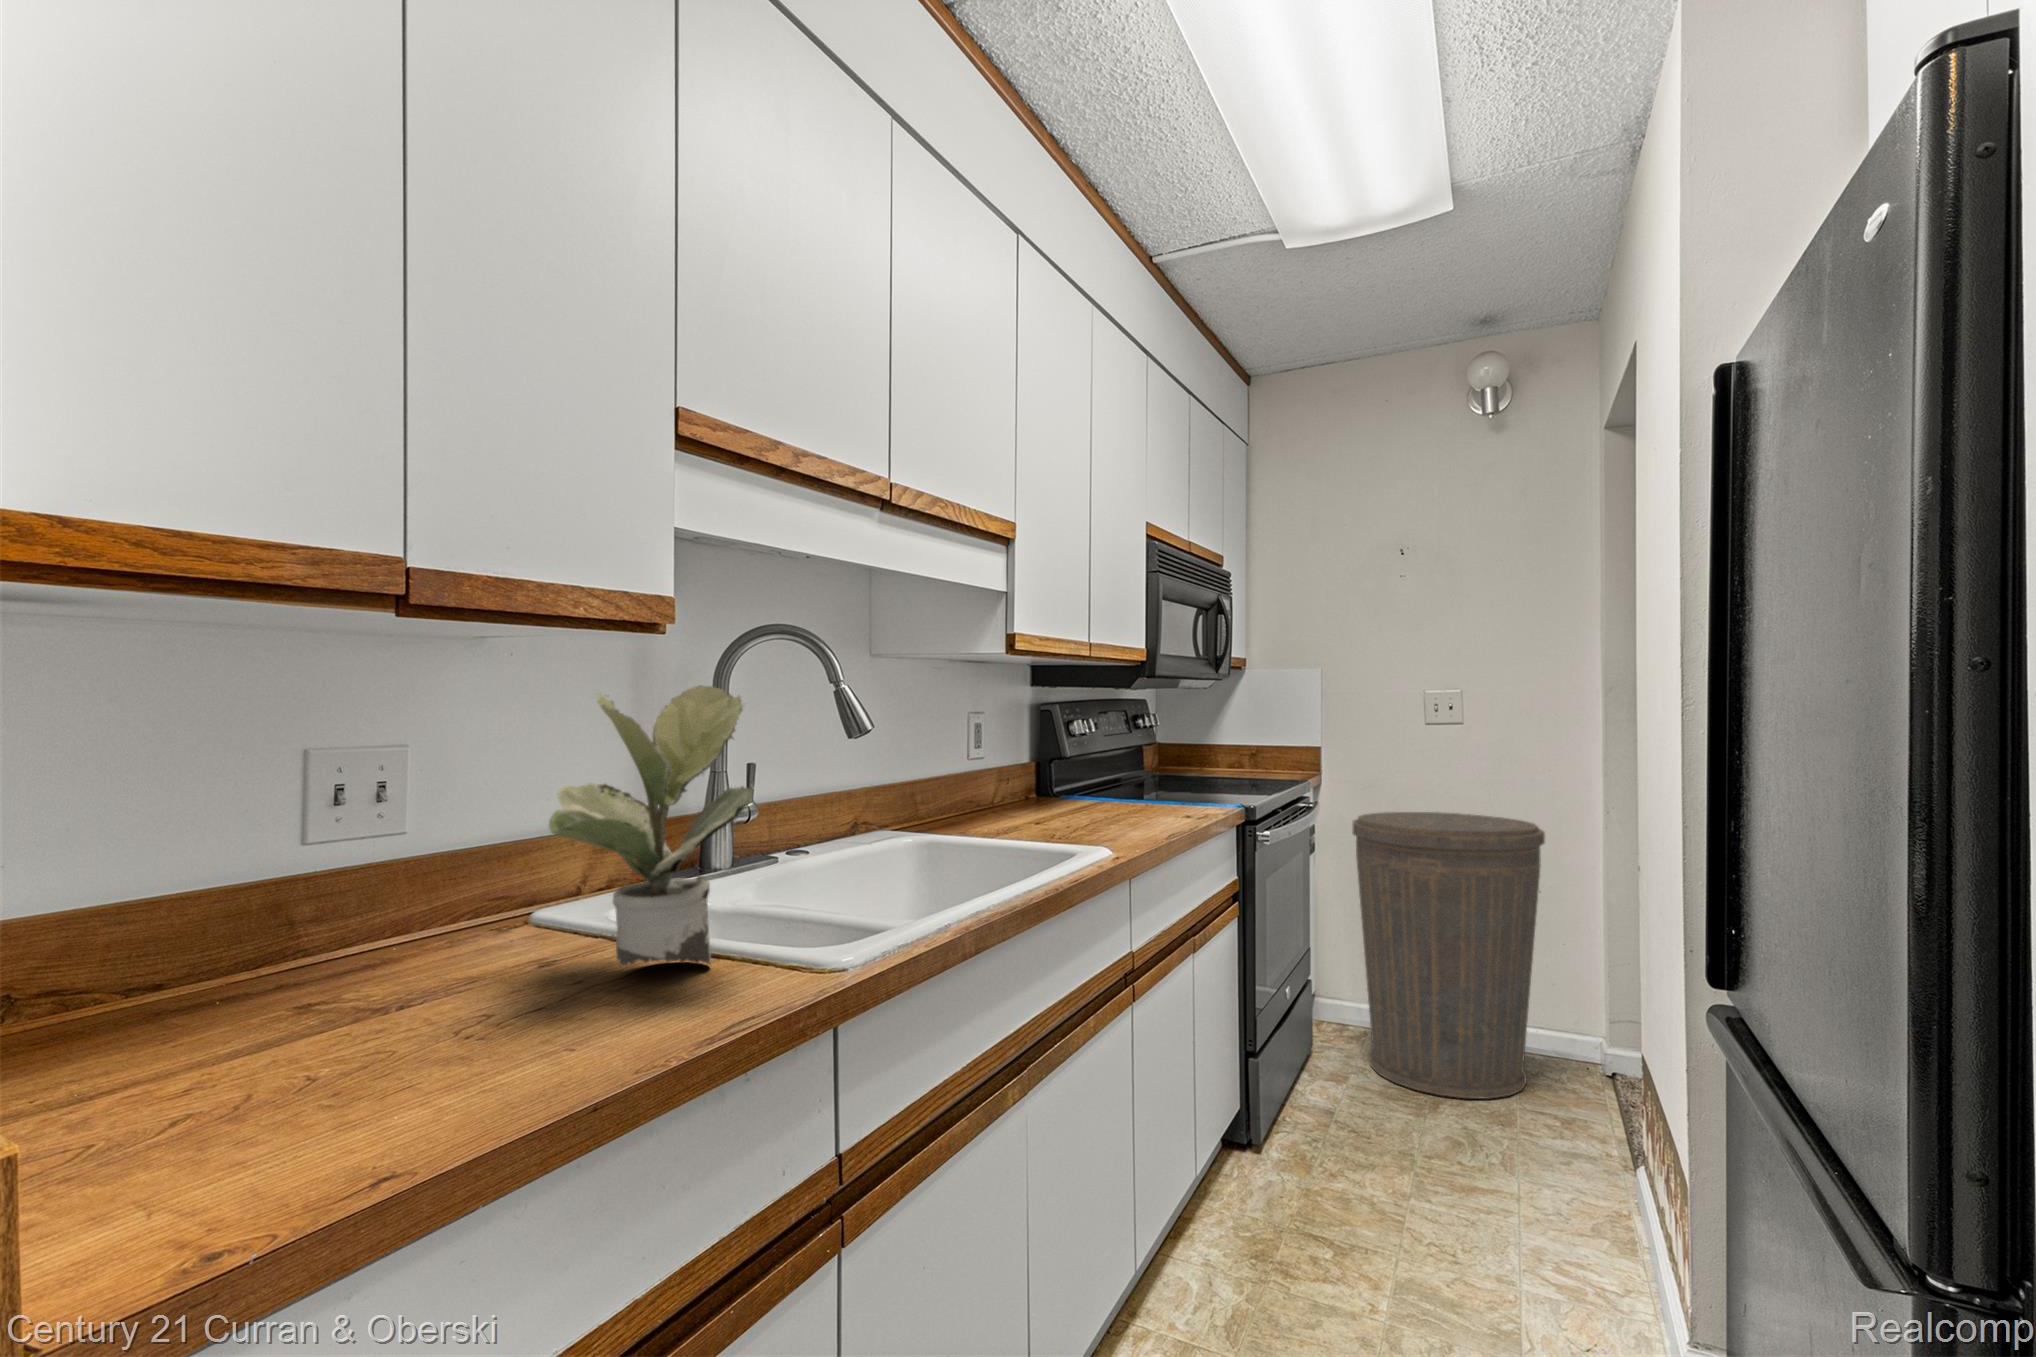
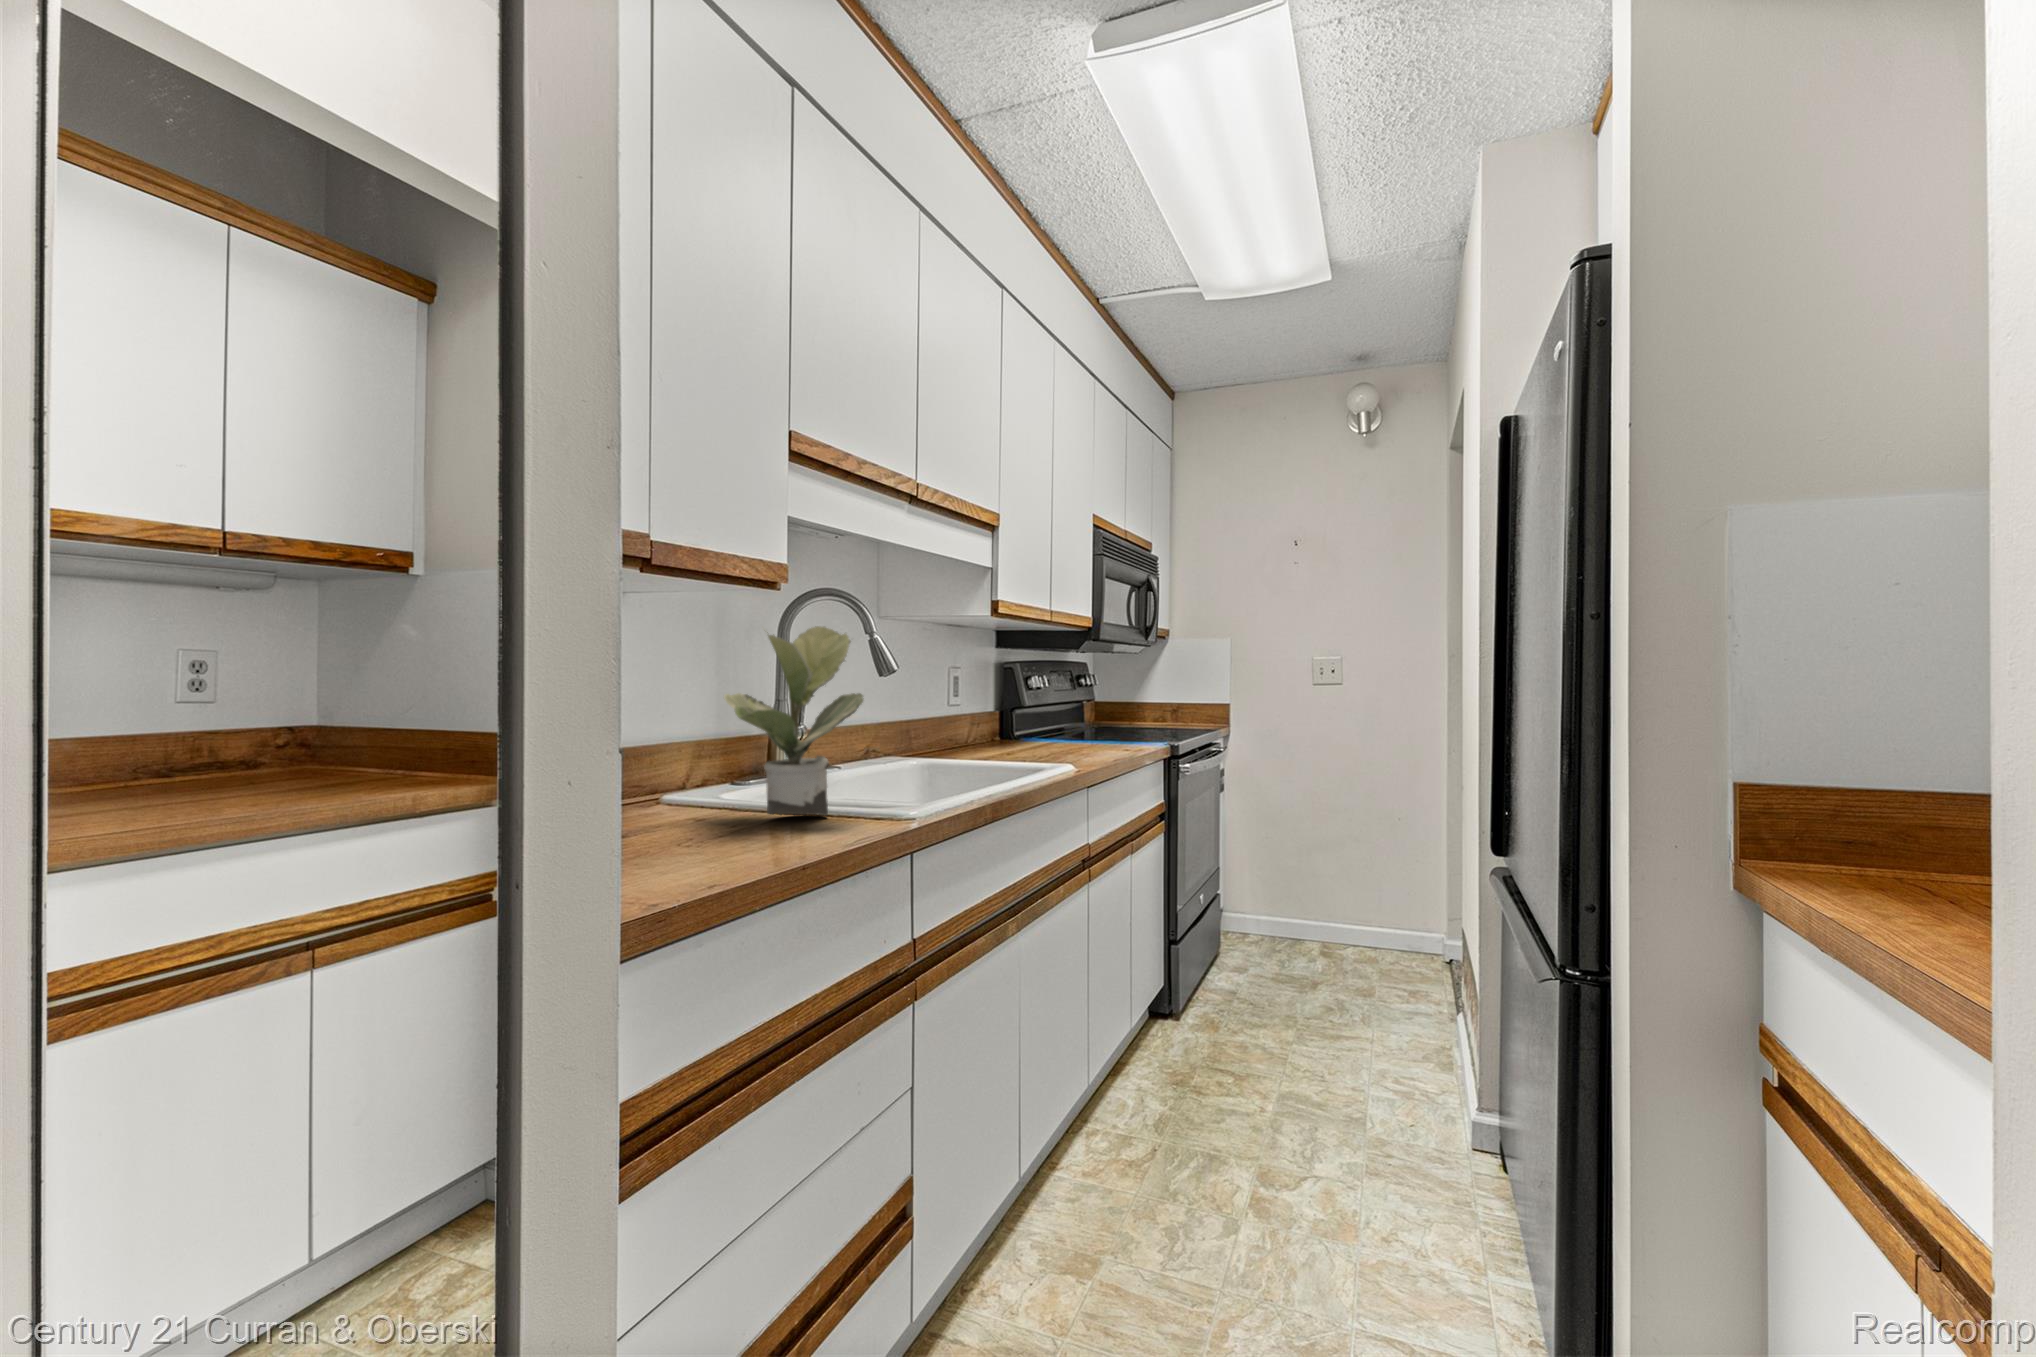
trash can: present [1353,812,1545,1099] -> none [1253,758,1404,982]

